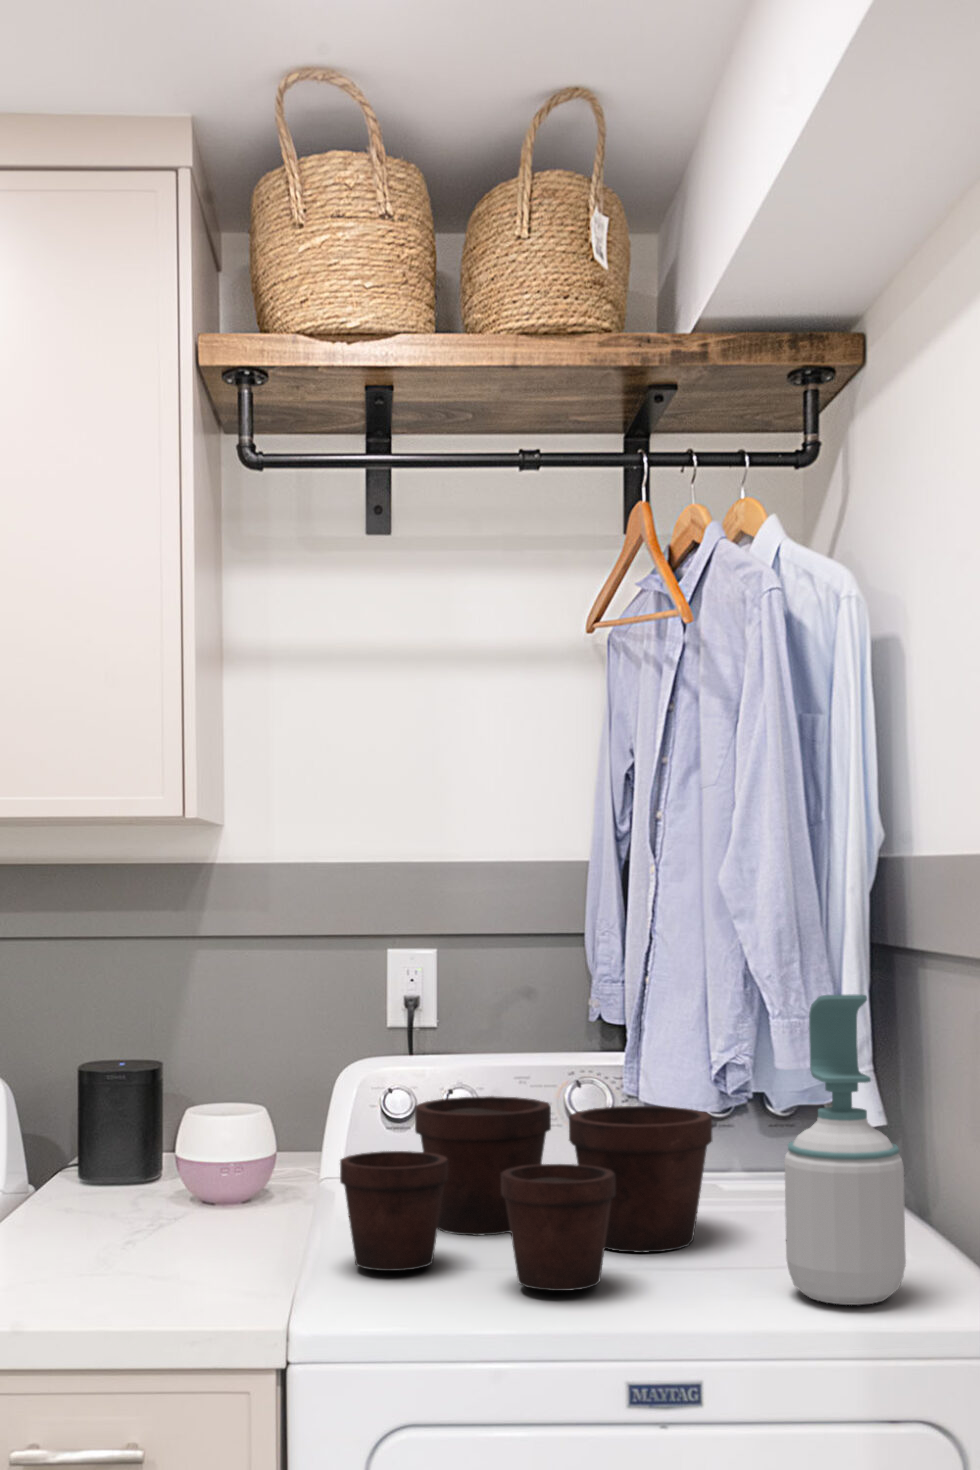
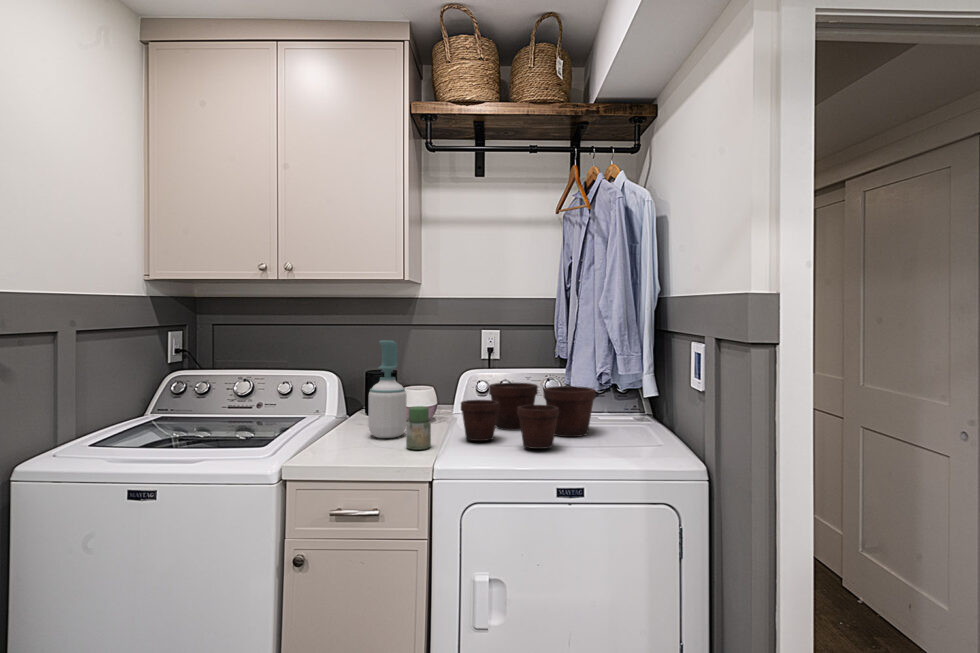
soap bottle: present [784,995,906,1305] -> present [368,341,407,438]
jar: none [189,1176,258,1301] -> present [406,406,431,450]

